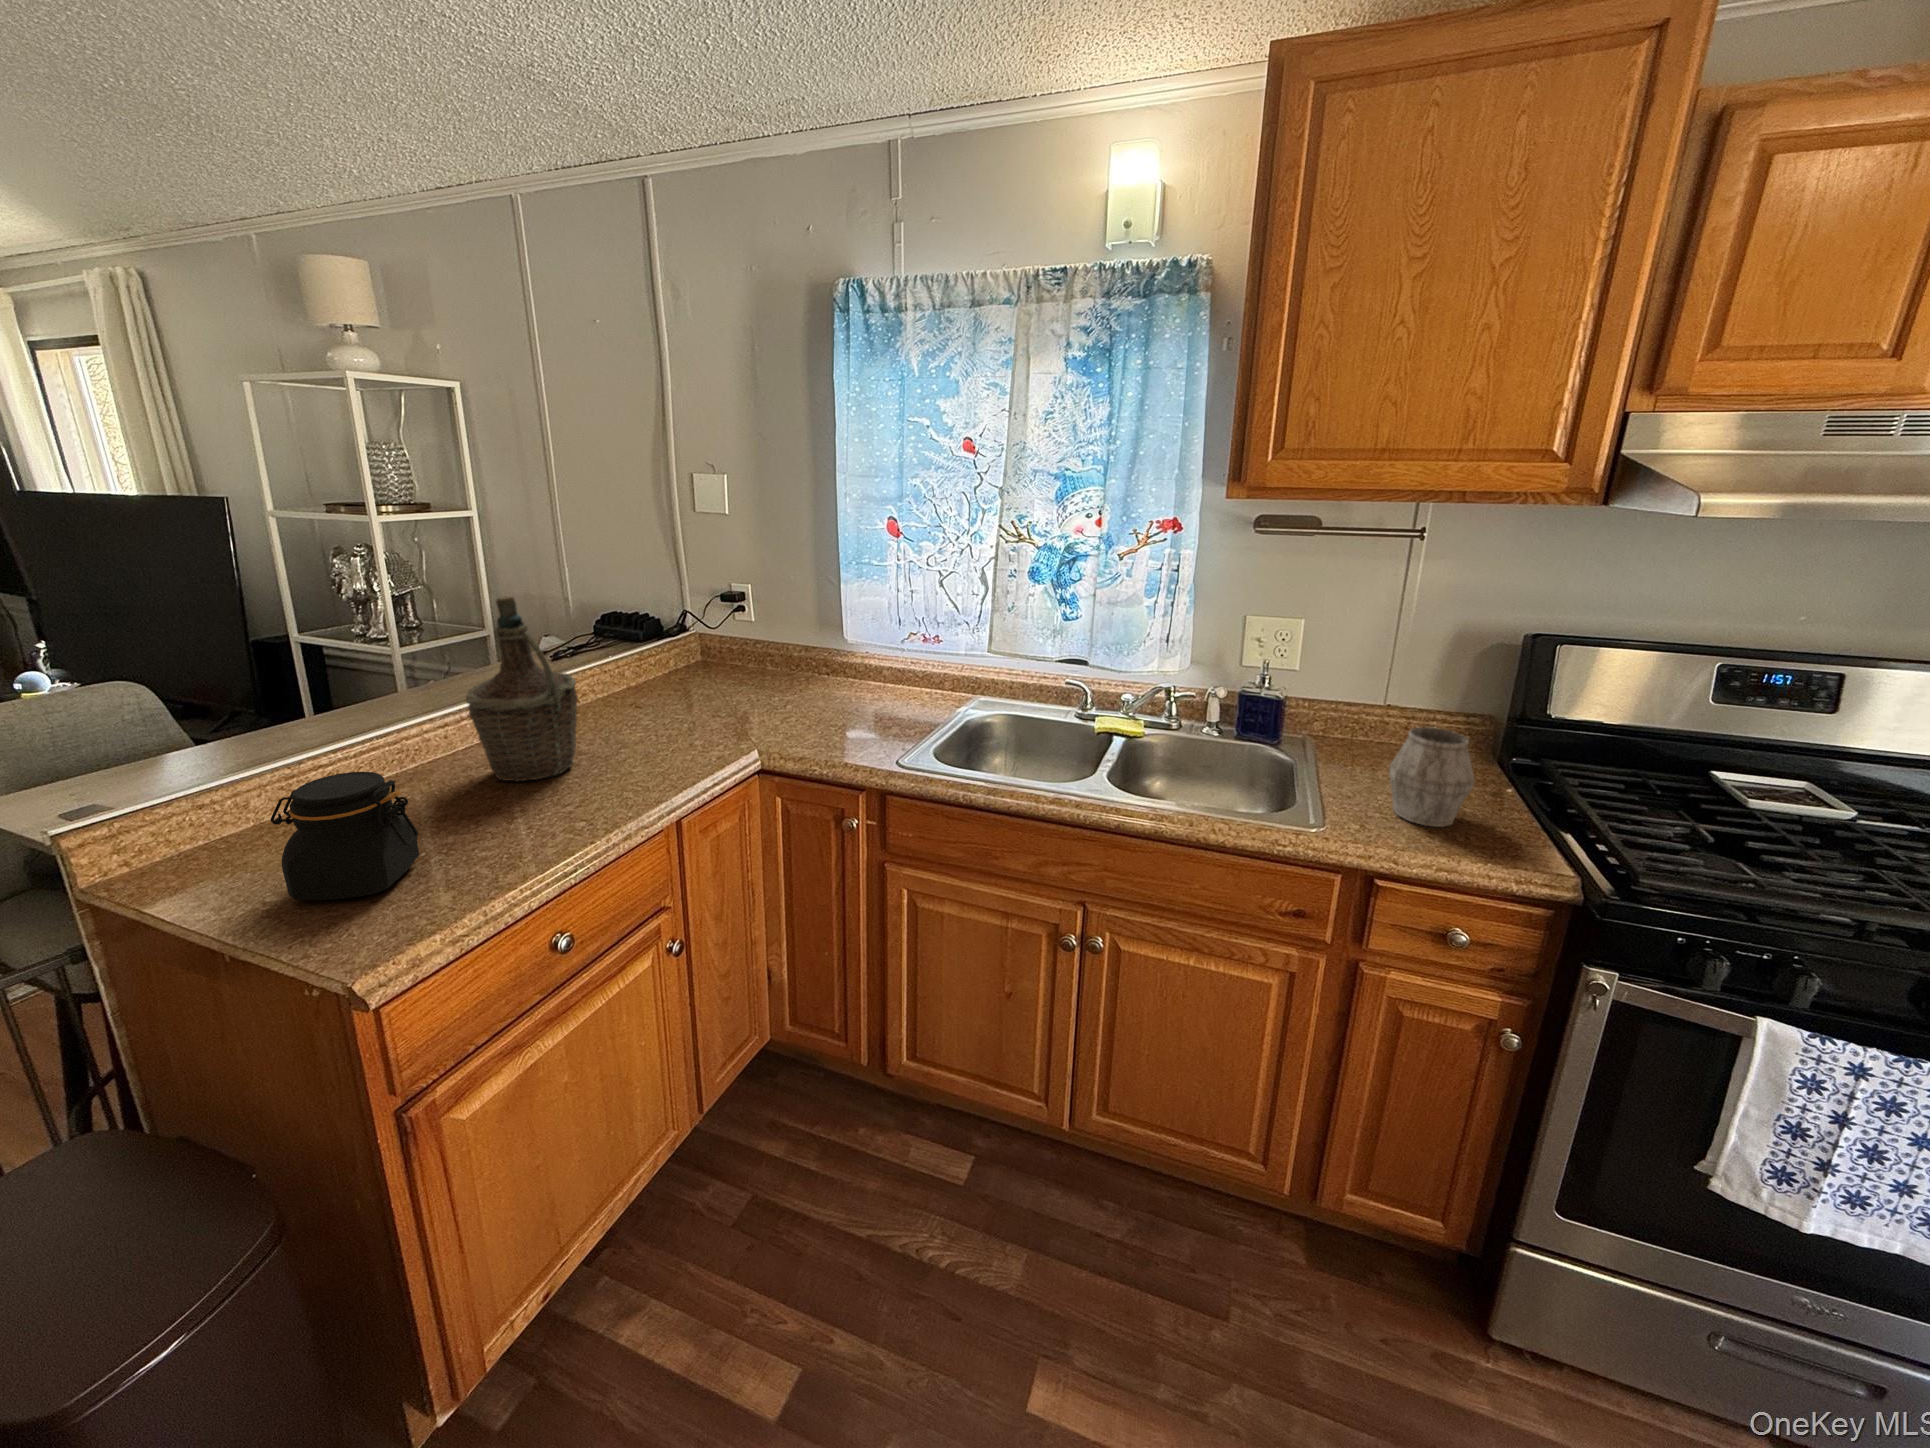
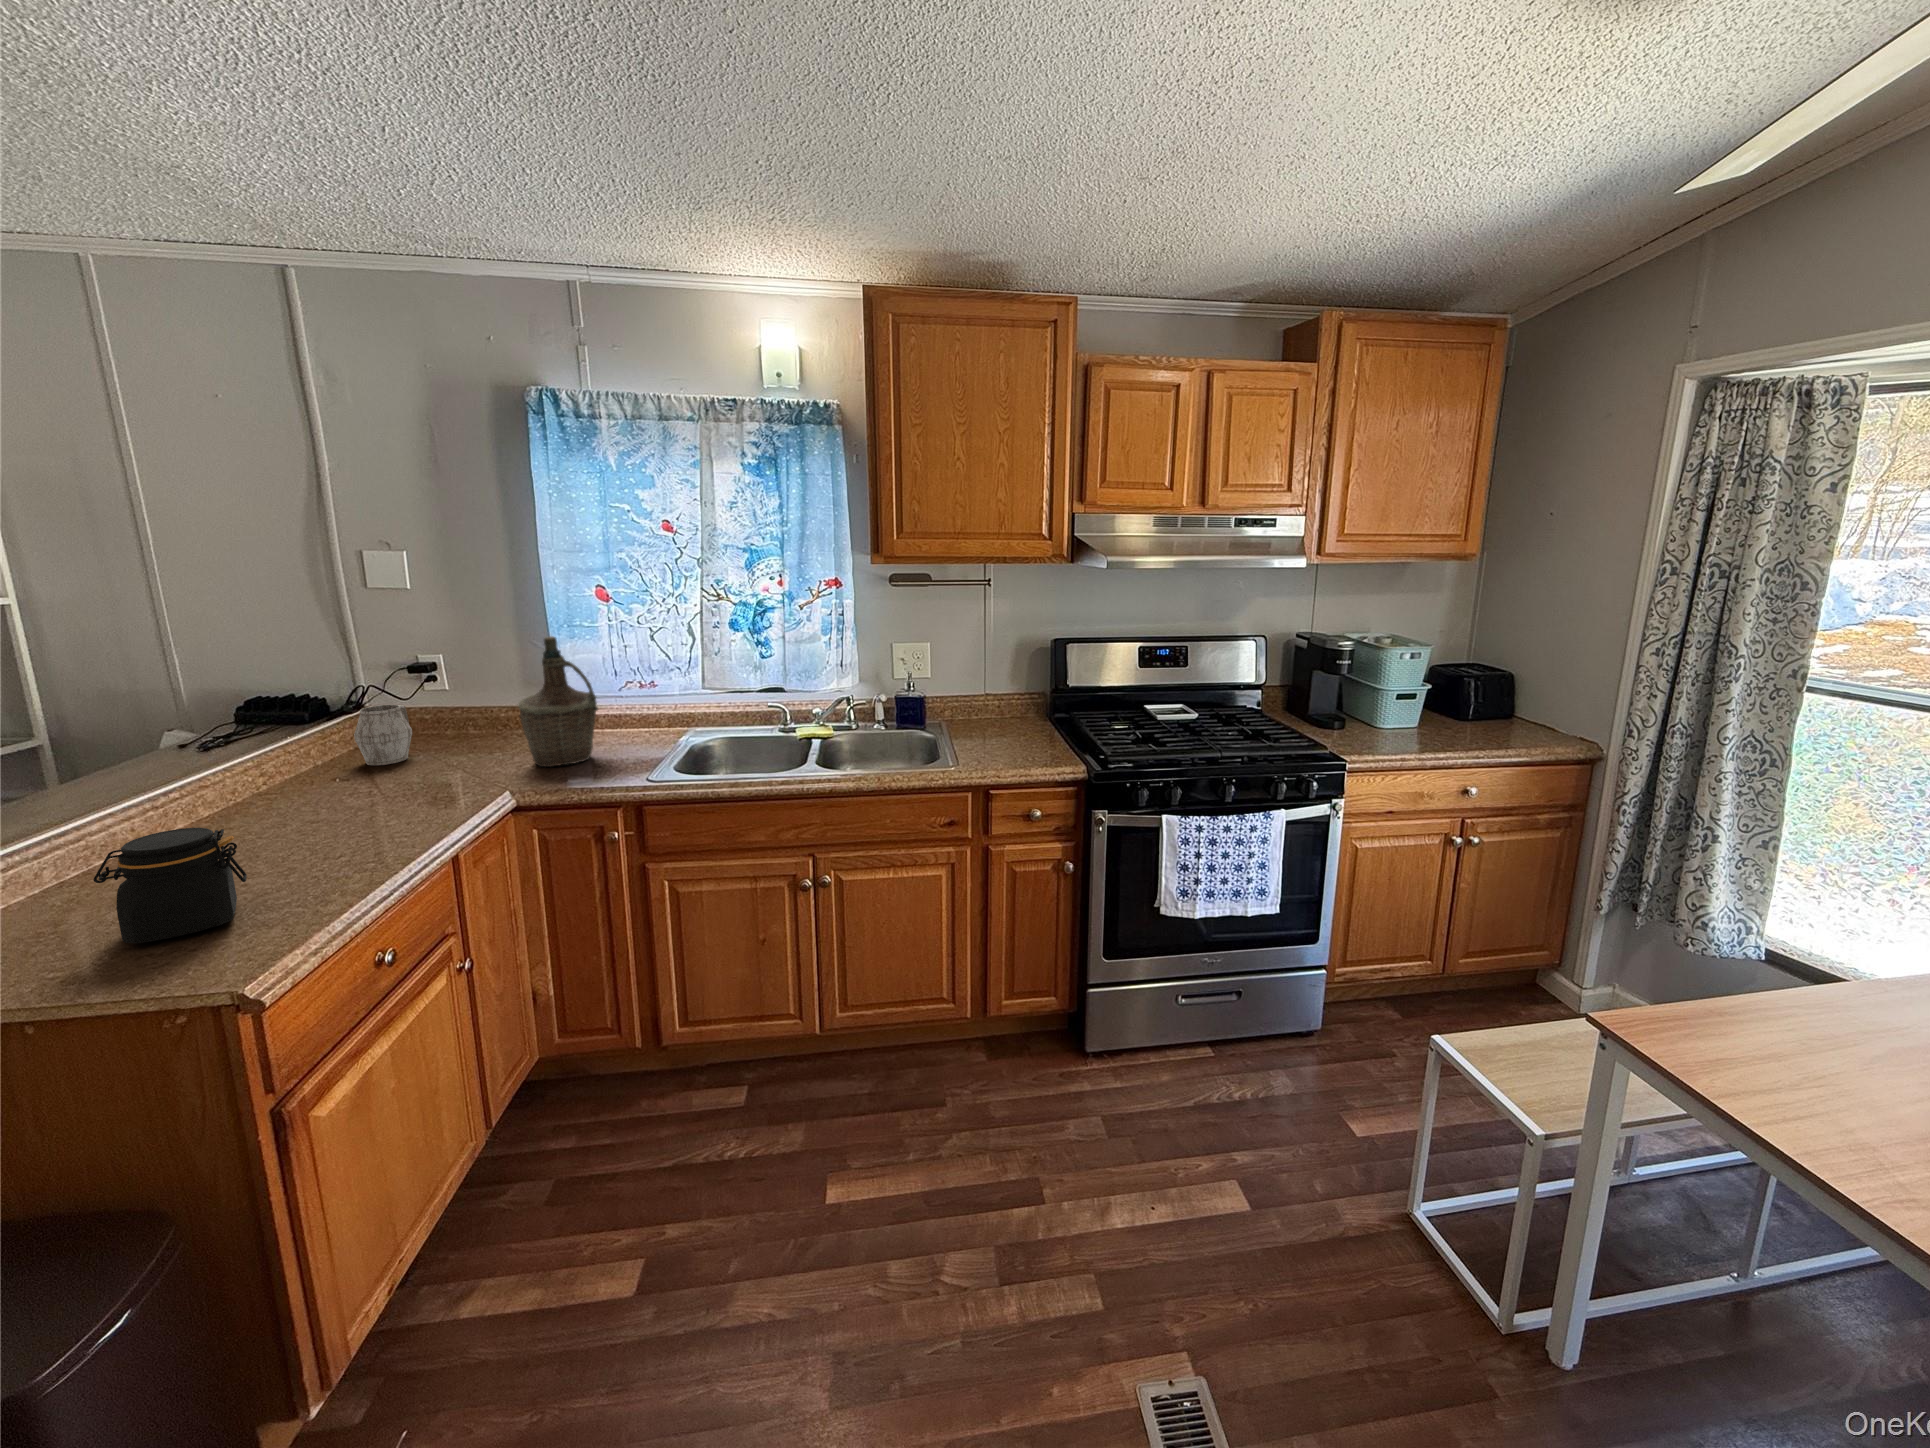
bottle: present [466,596,578,781] -> present [518,636,598,767]
mug: present [1389,727,1475,827] -> present [354,705,412,765]

